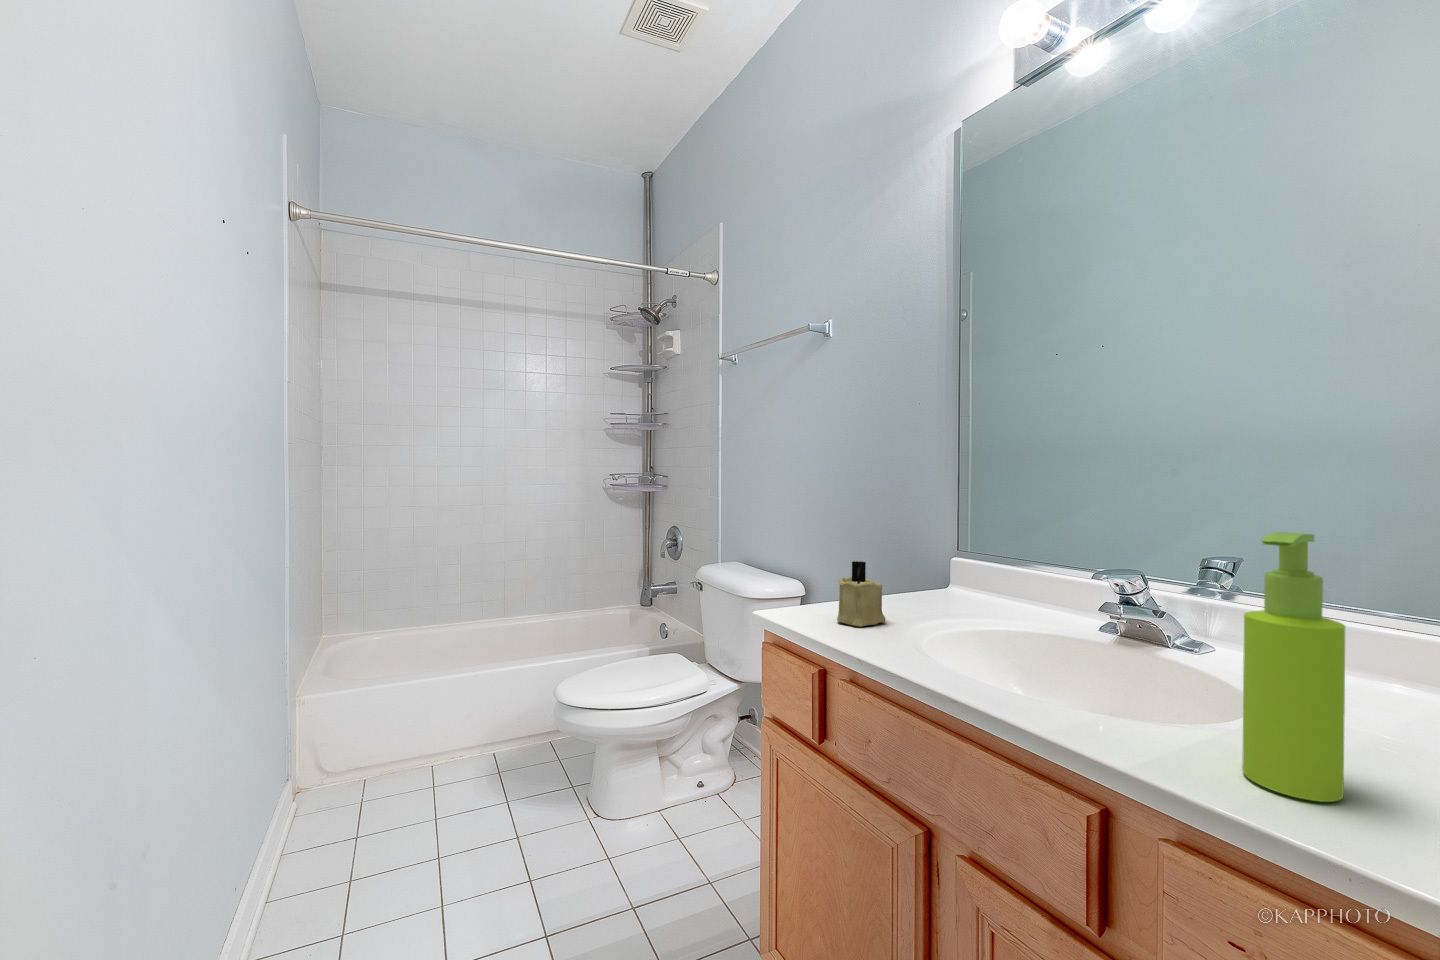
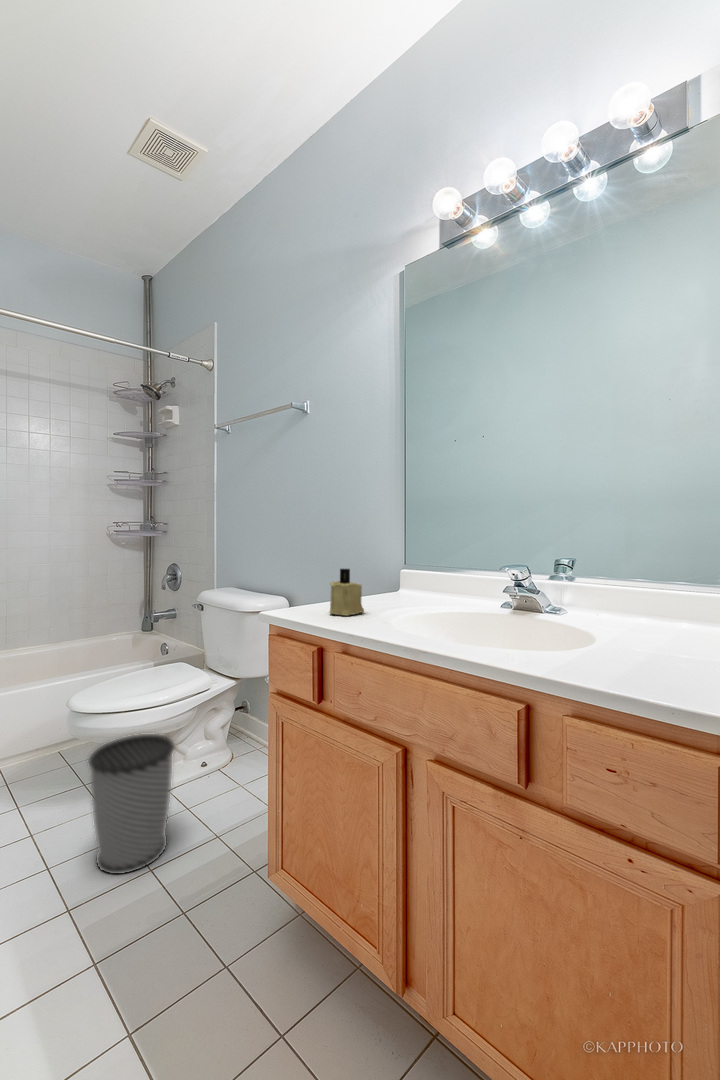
soap dispenser: present [1242,532,1345,802] -> none [603,516,655,675]
wastebasket: none [569,736,661,899] -> present [89,734,174,874]

